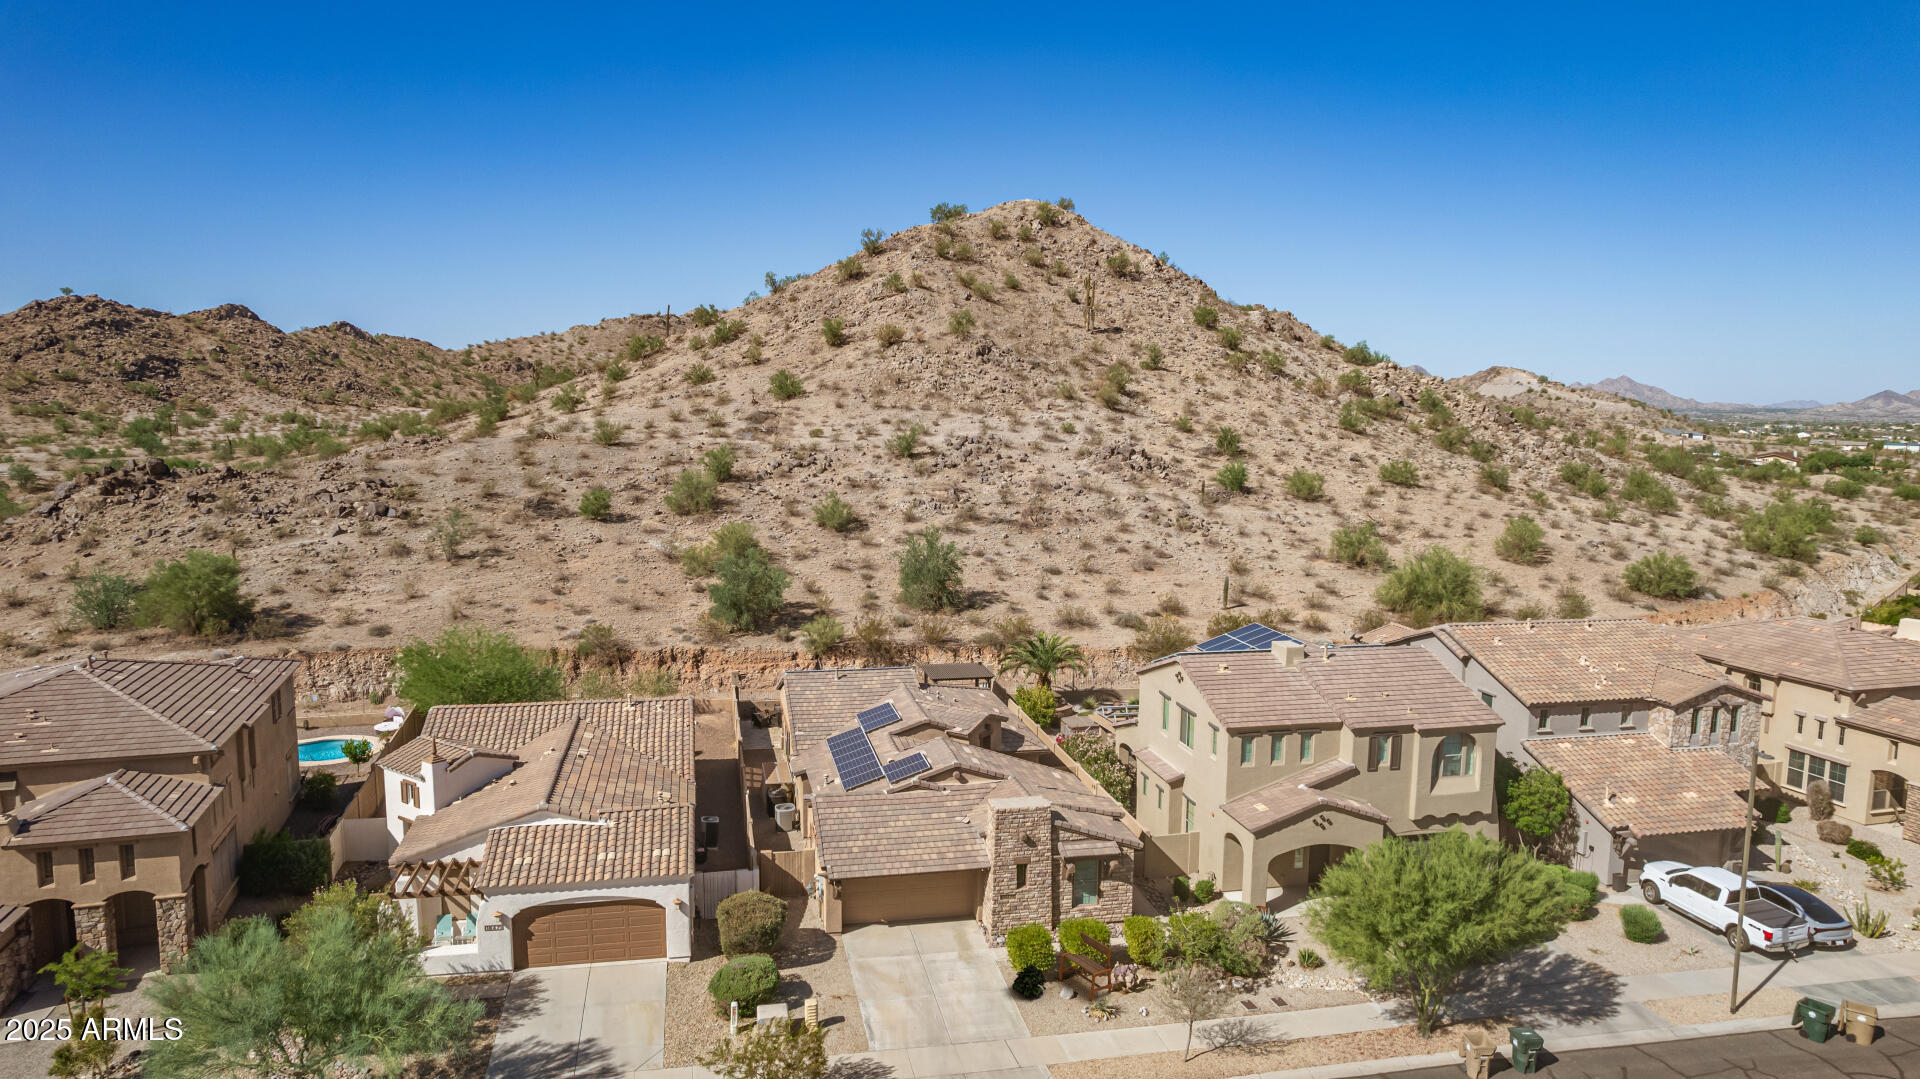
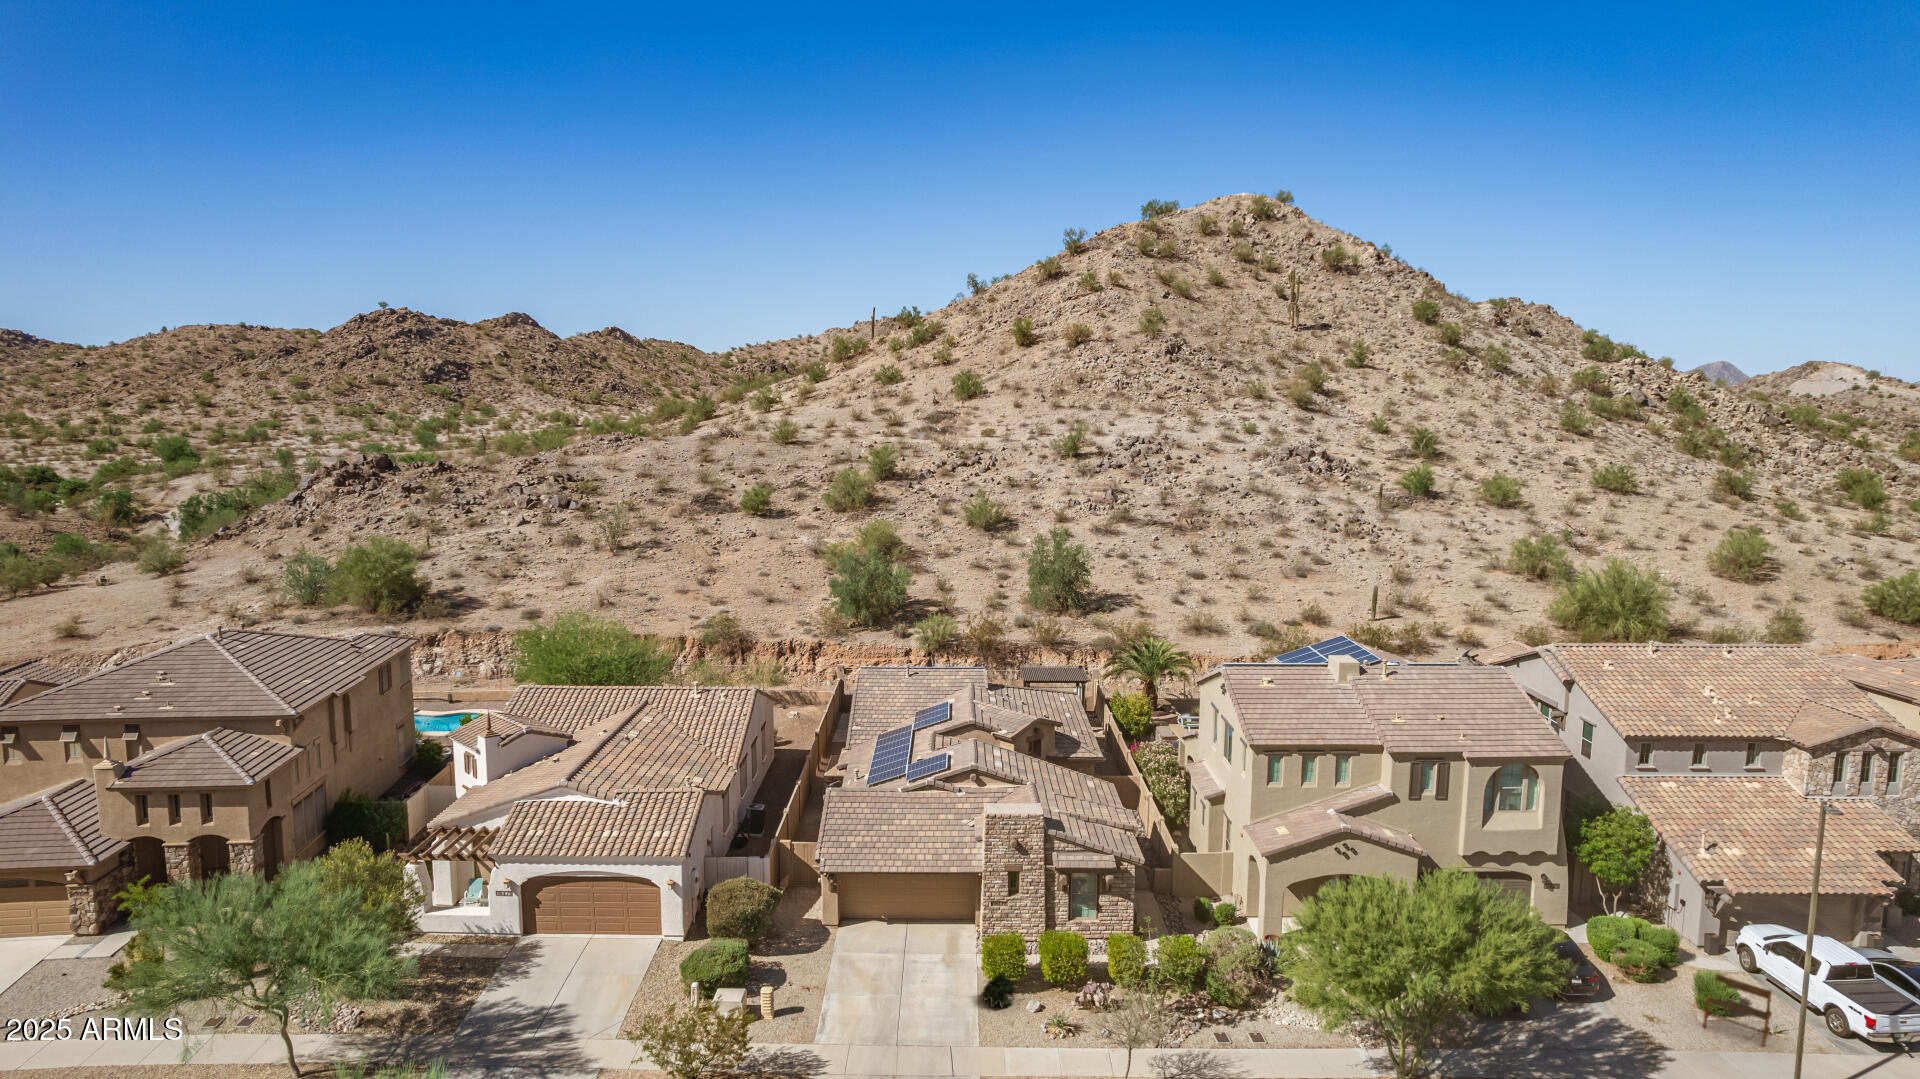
bench: present [1059,931,1112,1001] -> present [1703,974,1772,1046]

